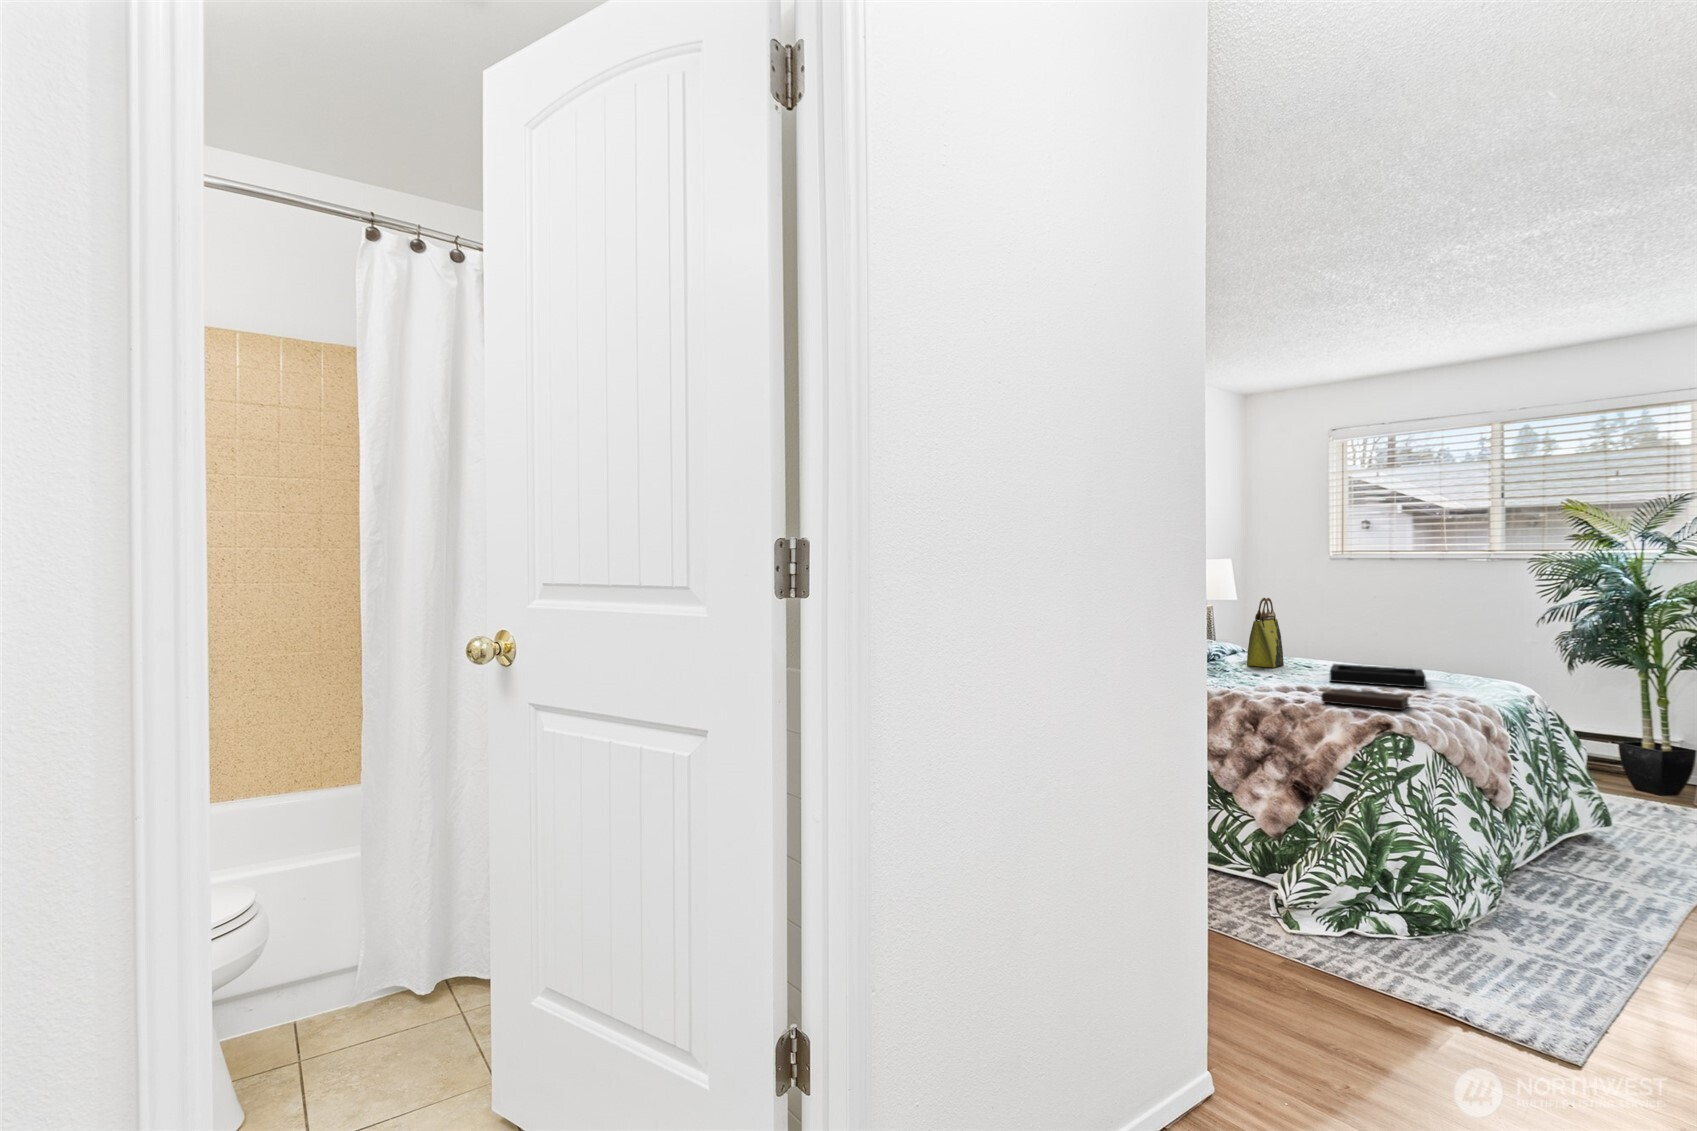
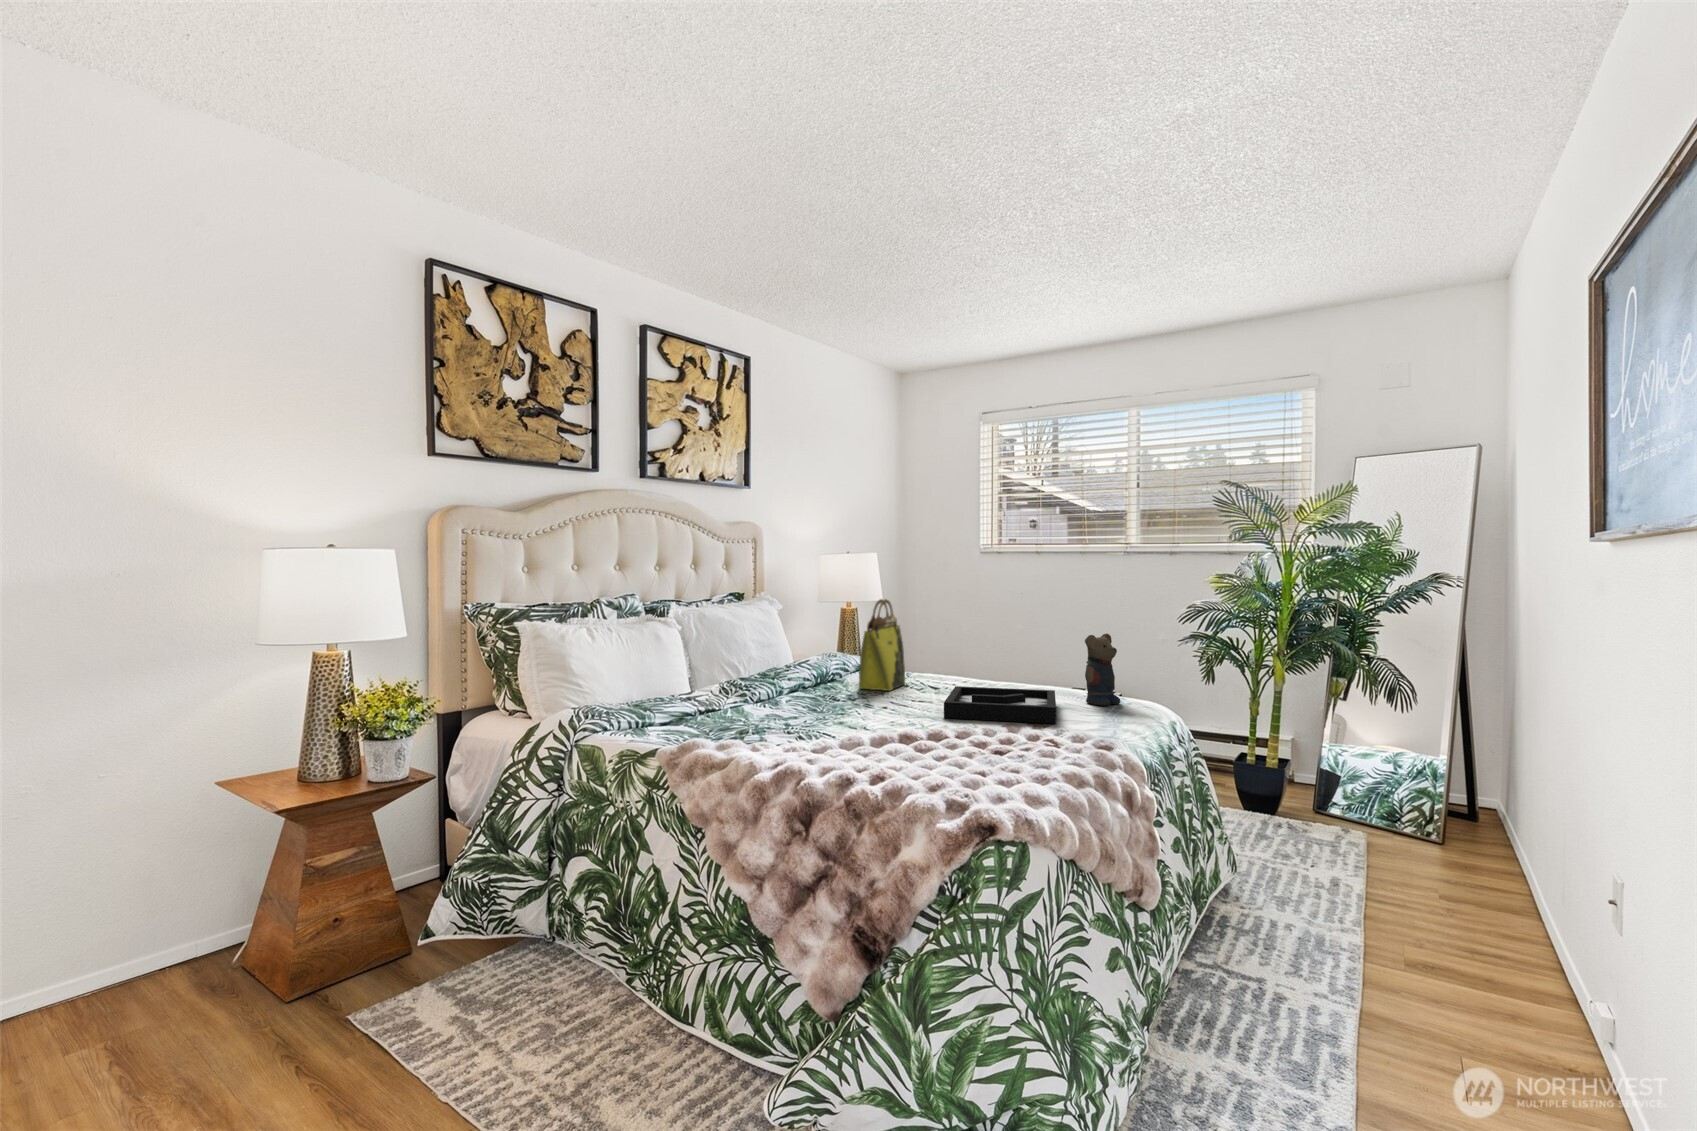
teddy bear: none [1449,626,1483,682] -> present [1085,634,1121,706]
notebook: present [1321,689,1409,710] -> none [906,749,1029,792]

